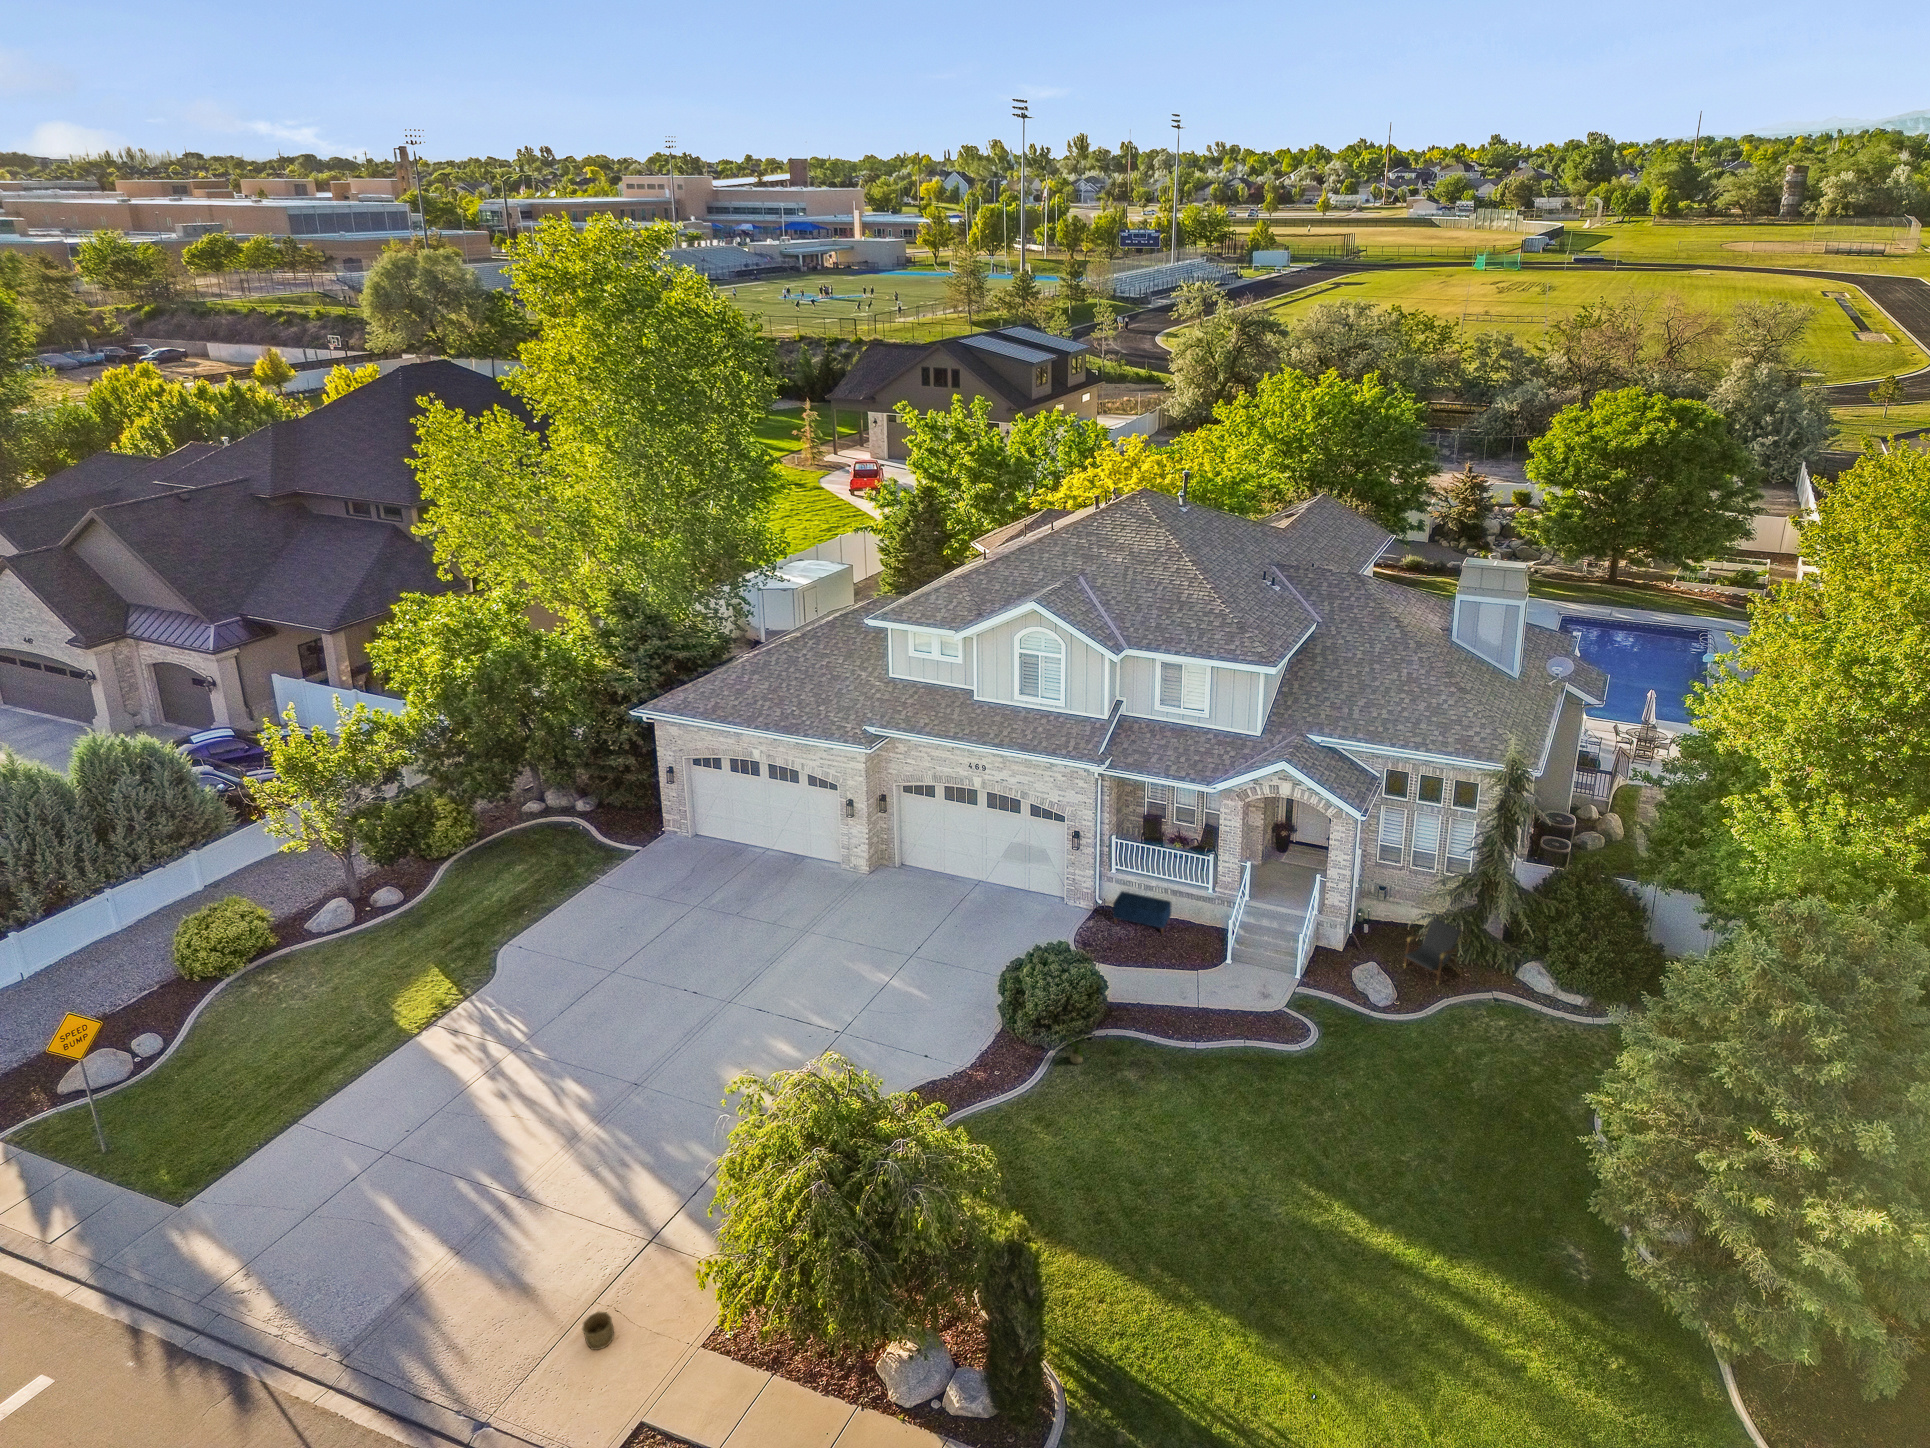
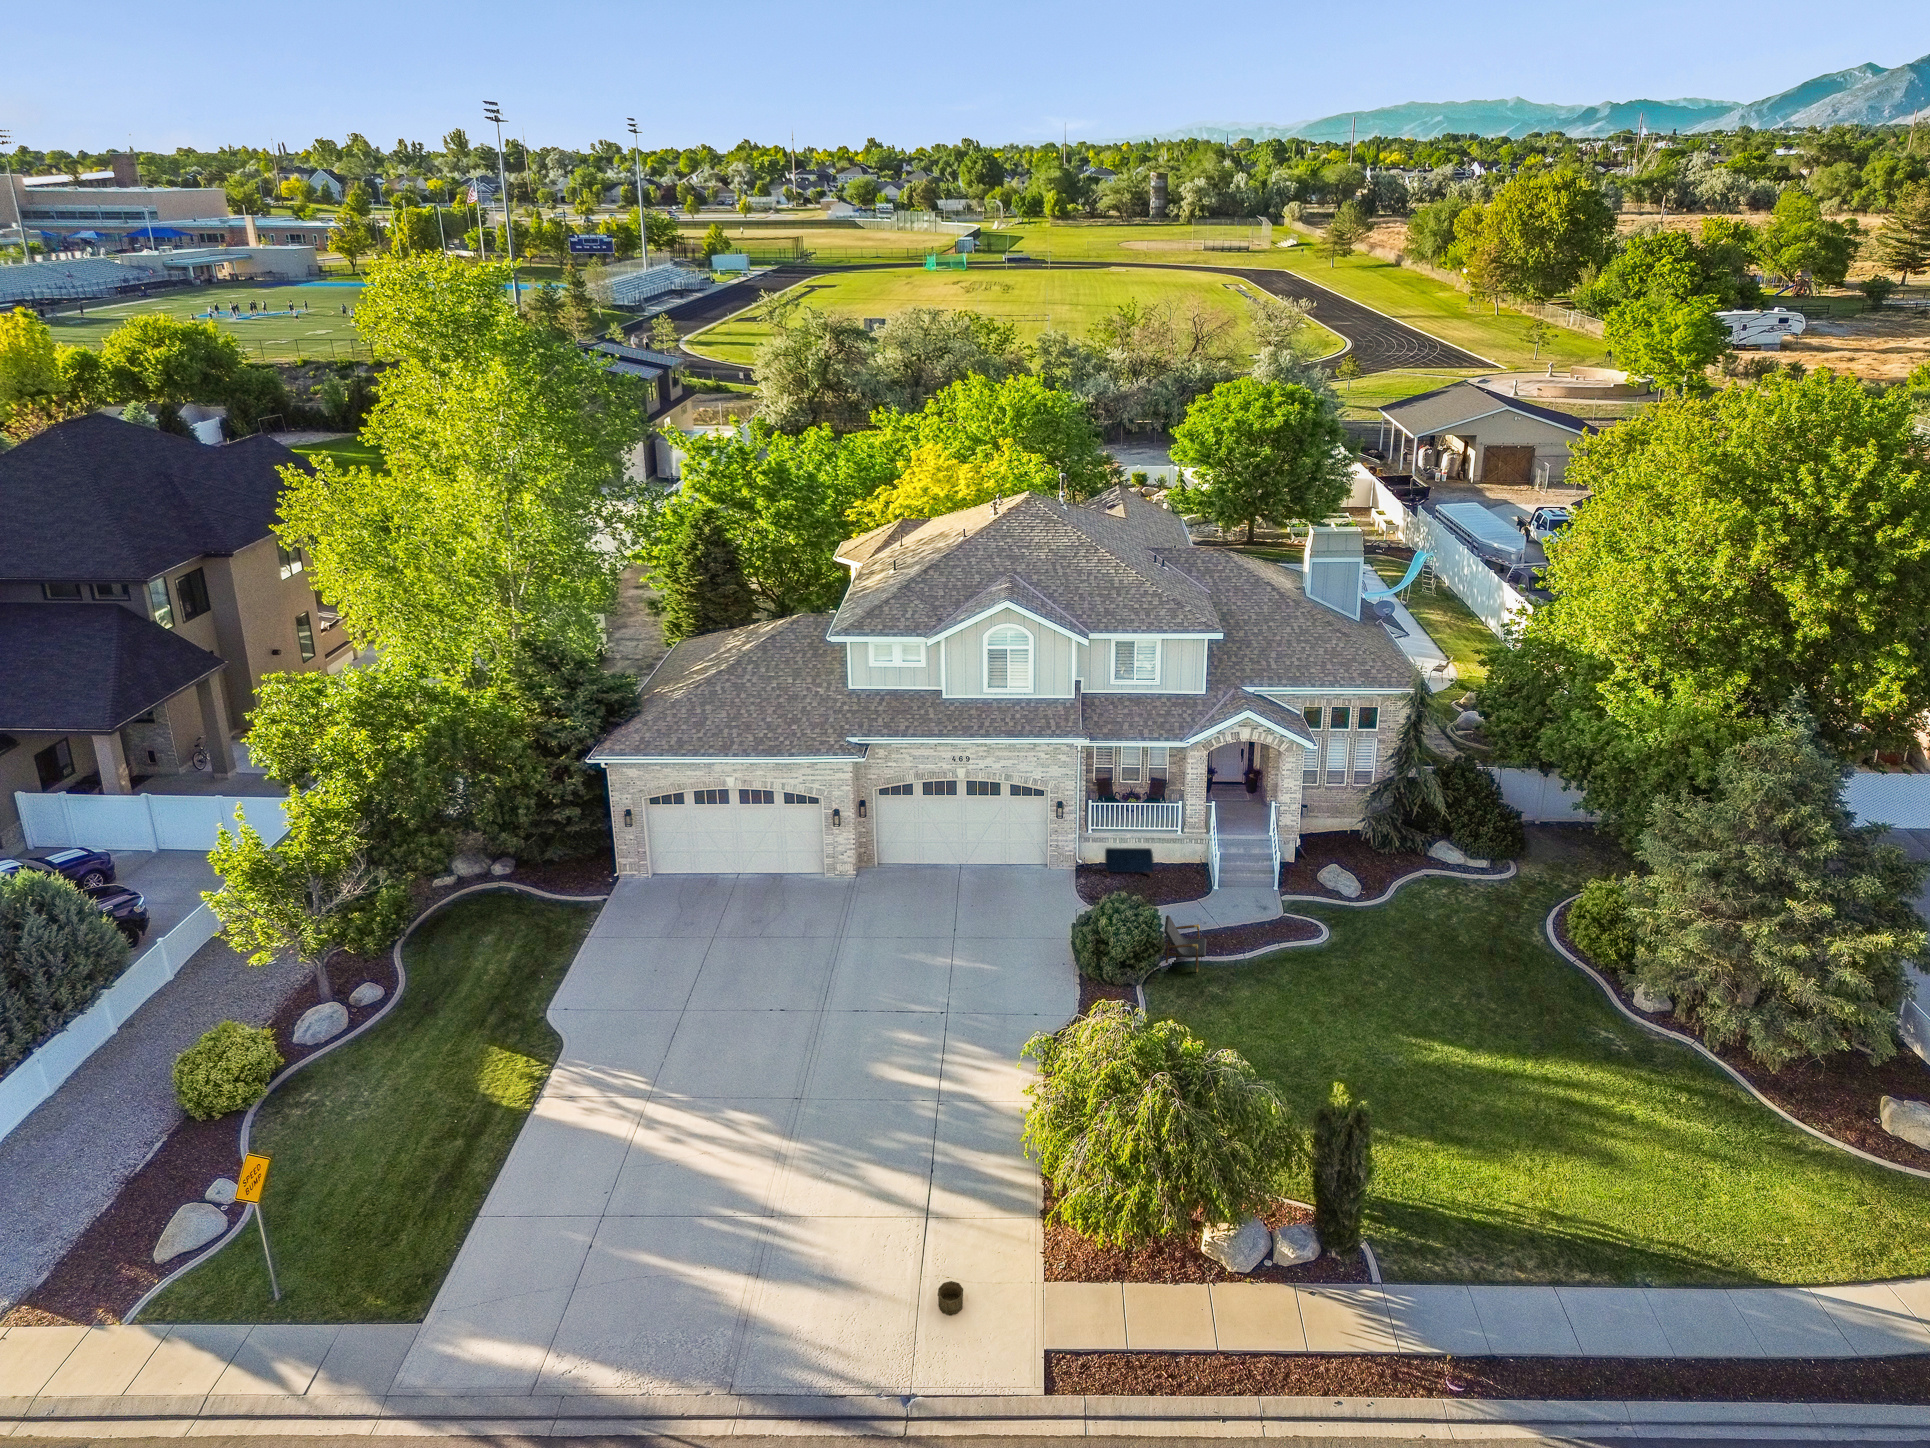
lounge chair: present [1404,918,1461,984] -> present [1164,915,1206,972]
house plant: present [1065,1037,1084,1064] -> none [1146,969,1174,994]

